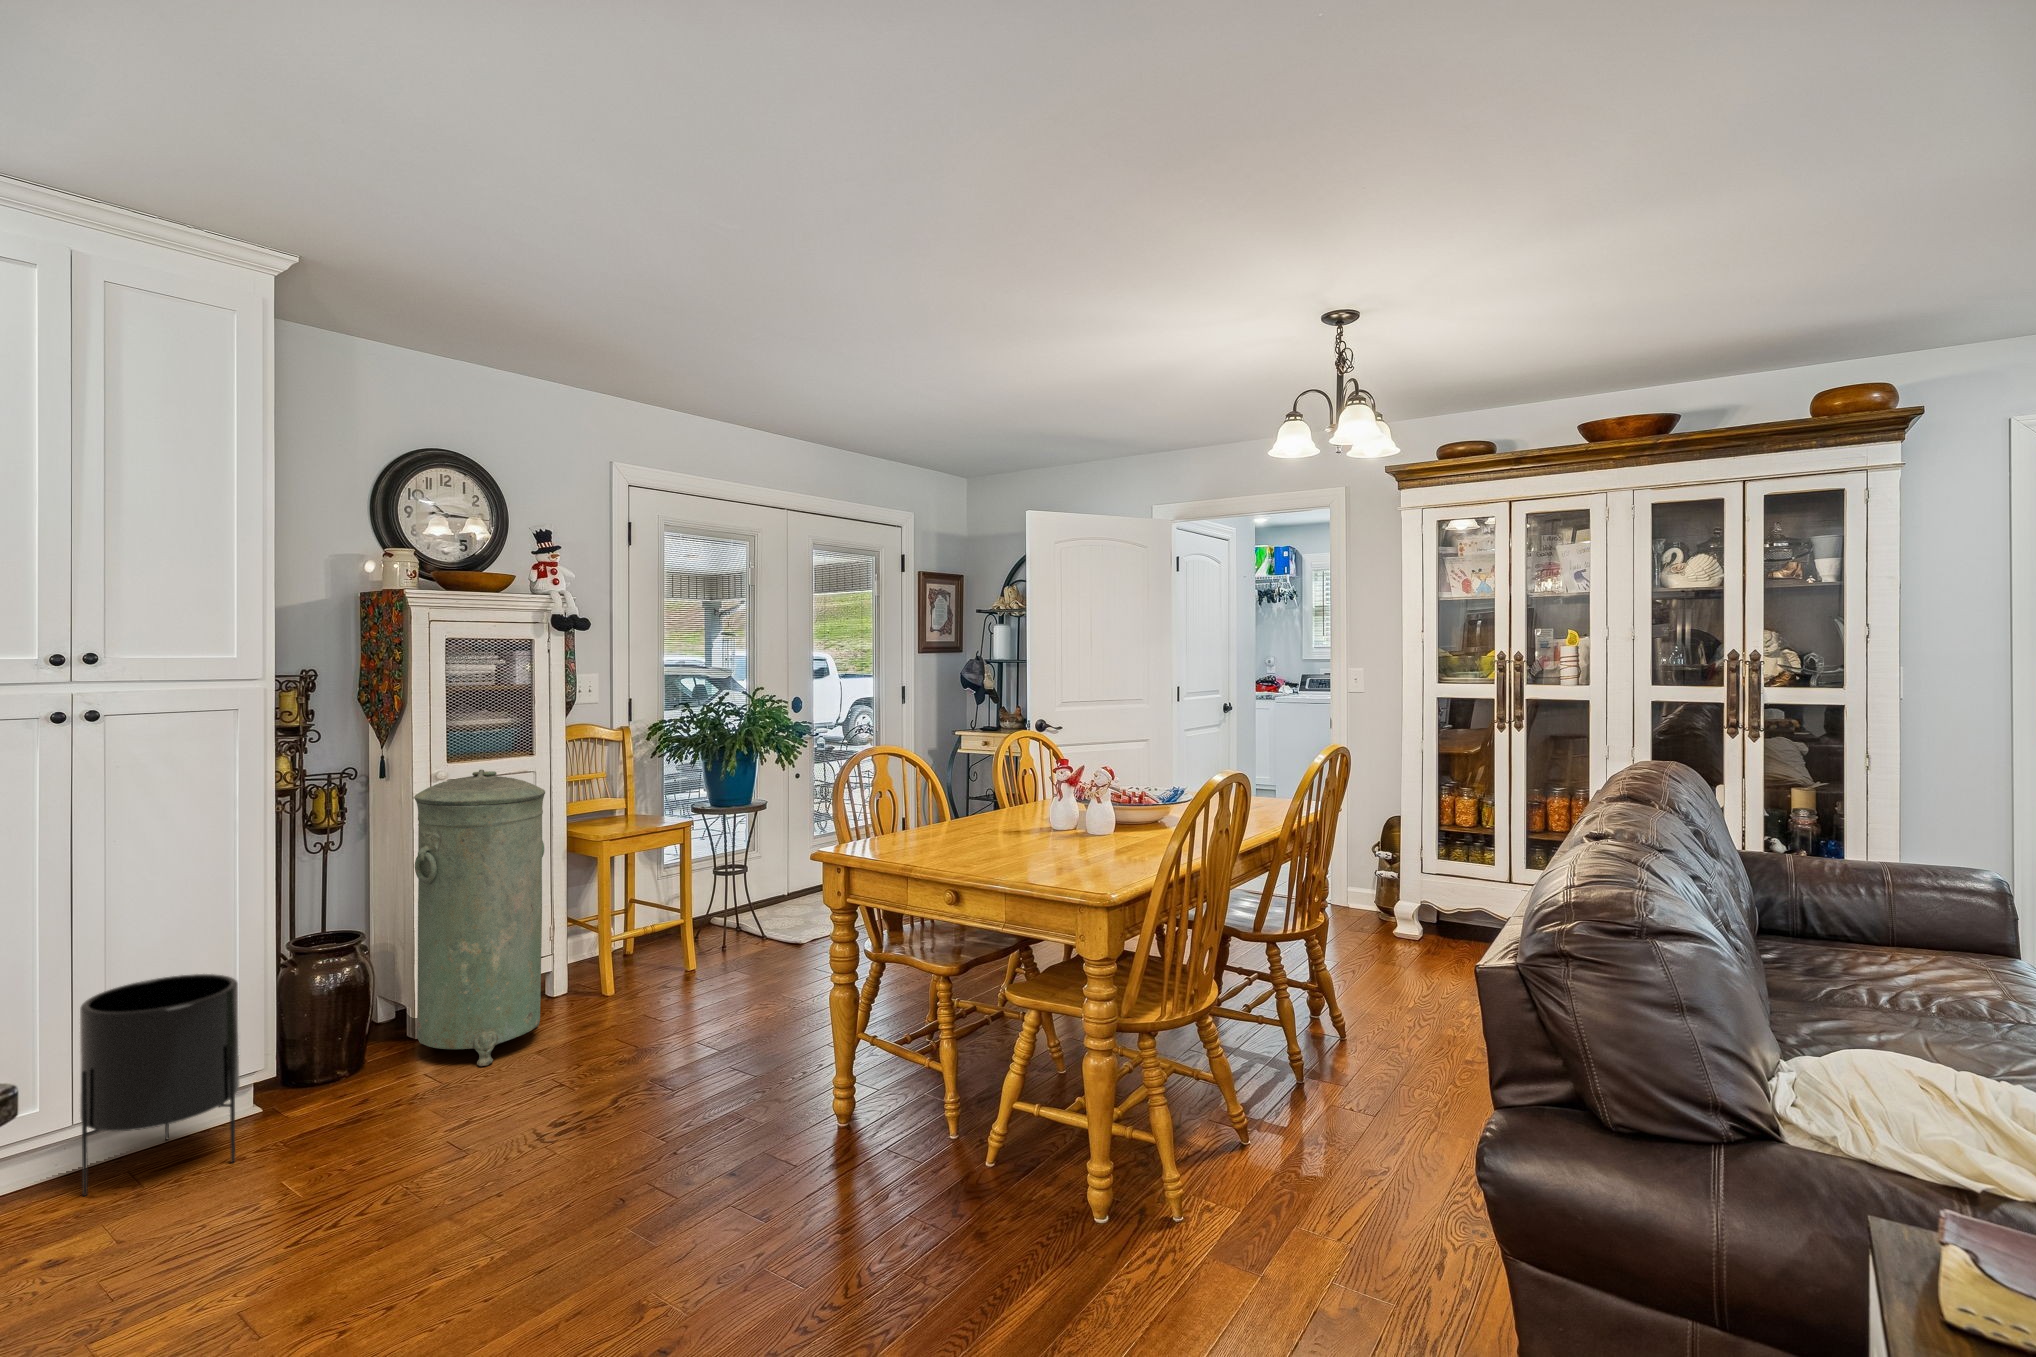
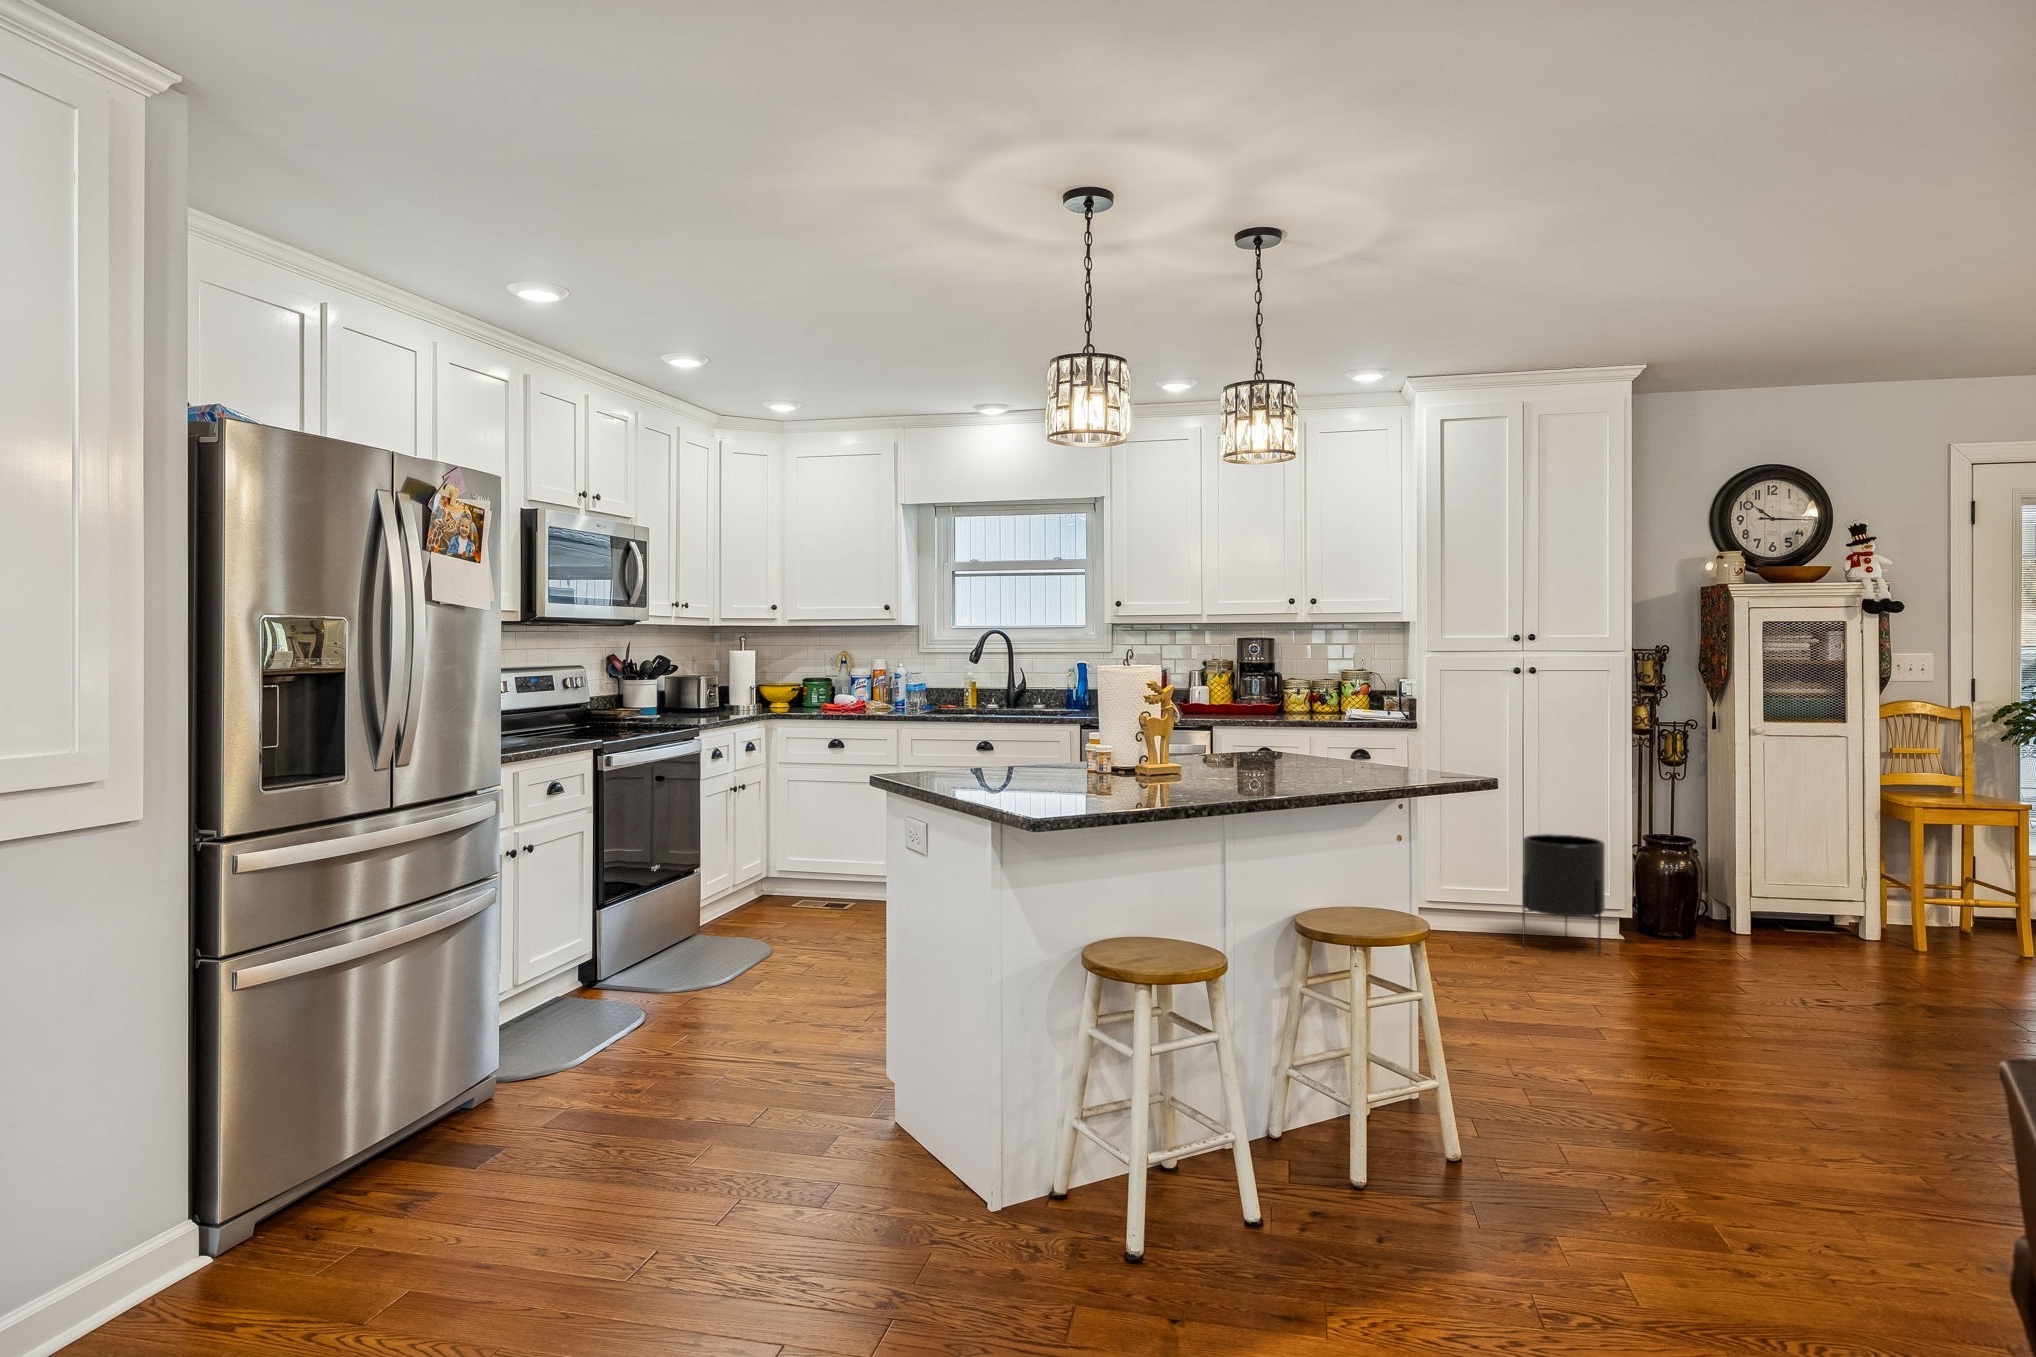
trash can: present [414,770,545,1066] -> none [1731,724,1843,958]

